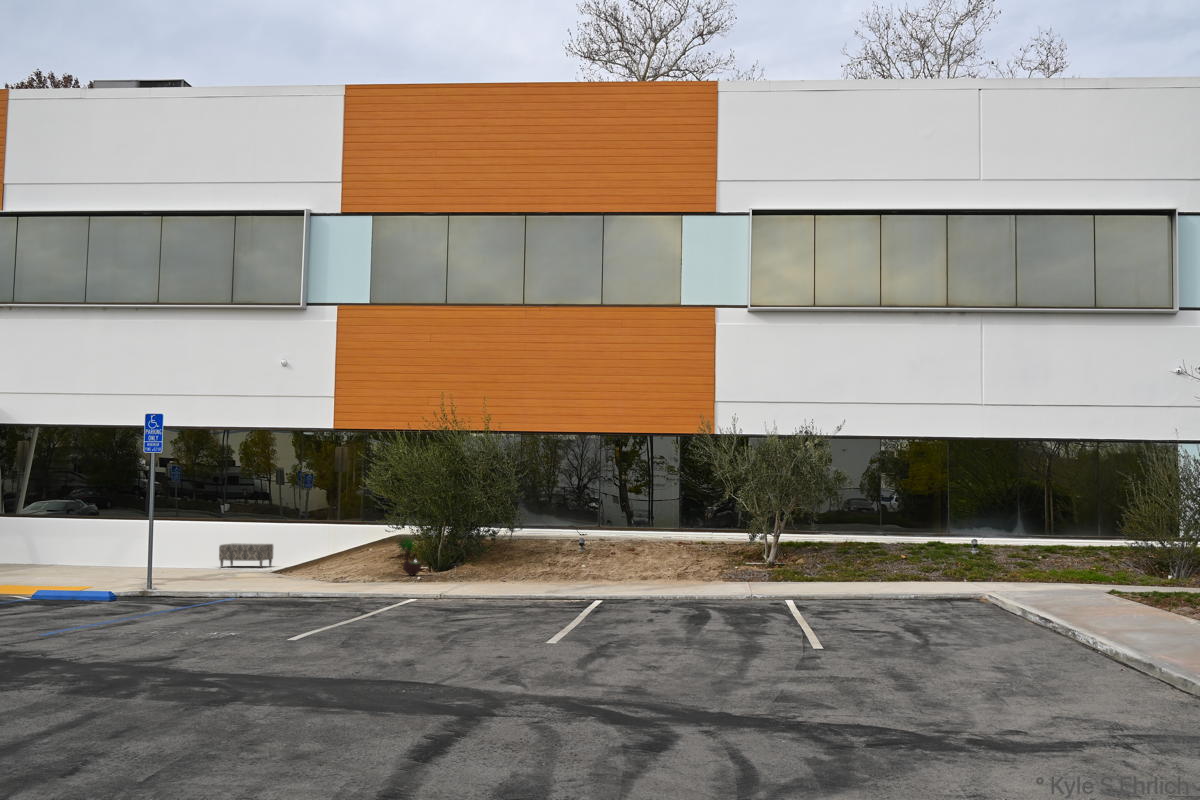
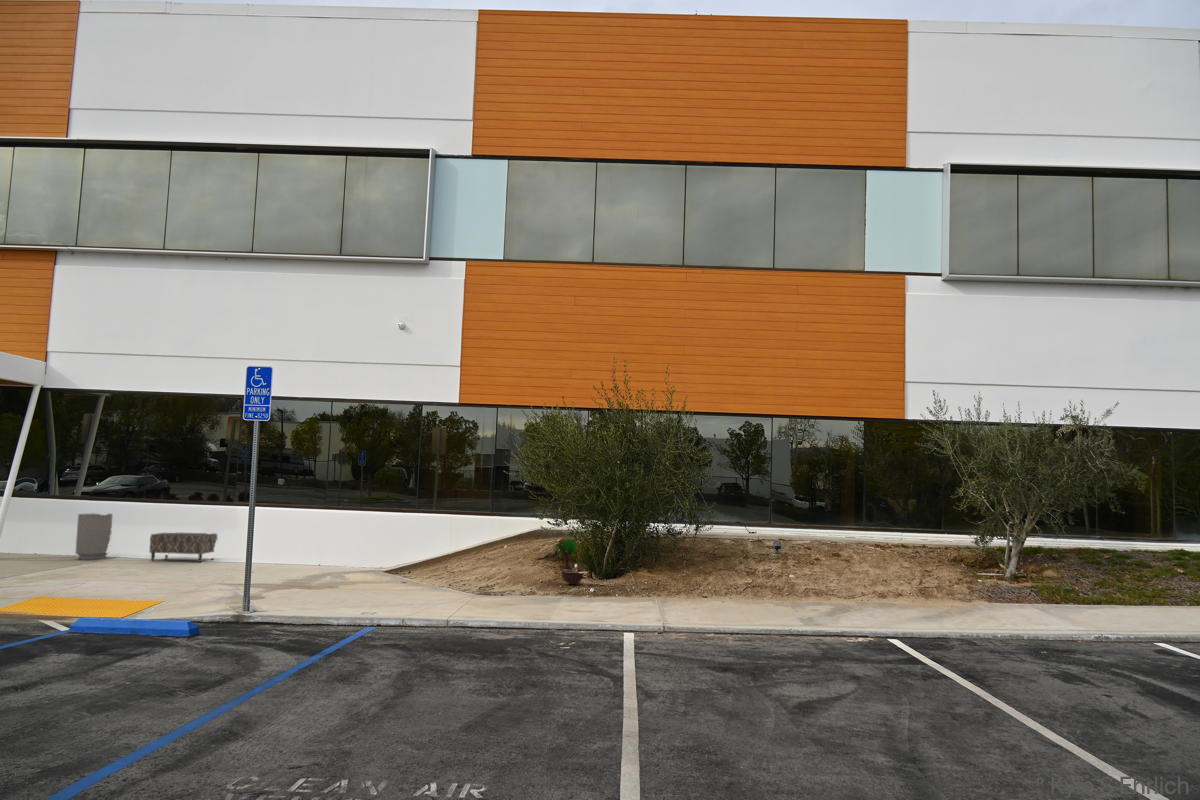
trash can: none [20,529,49,568] -> present [75,513,112,560]
bench: present [219,543,273,568] -> present [150,533,217,562]

